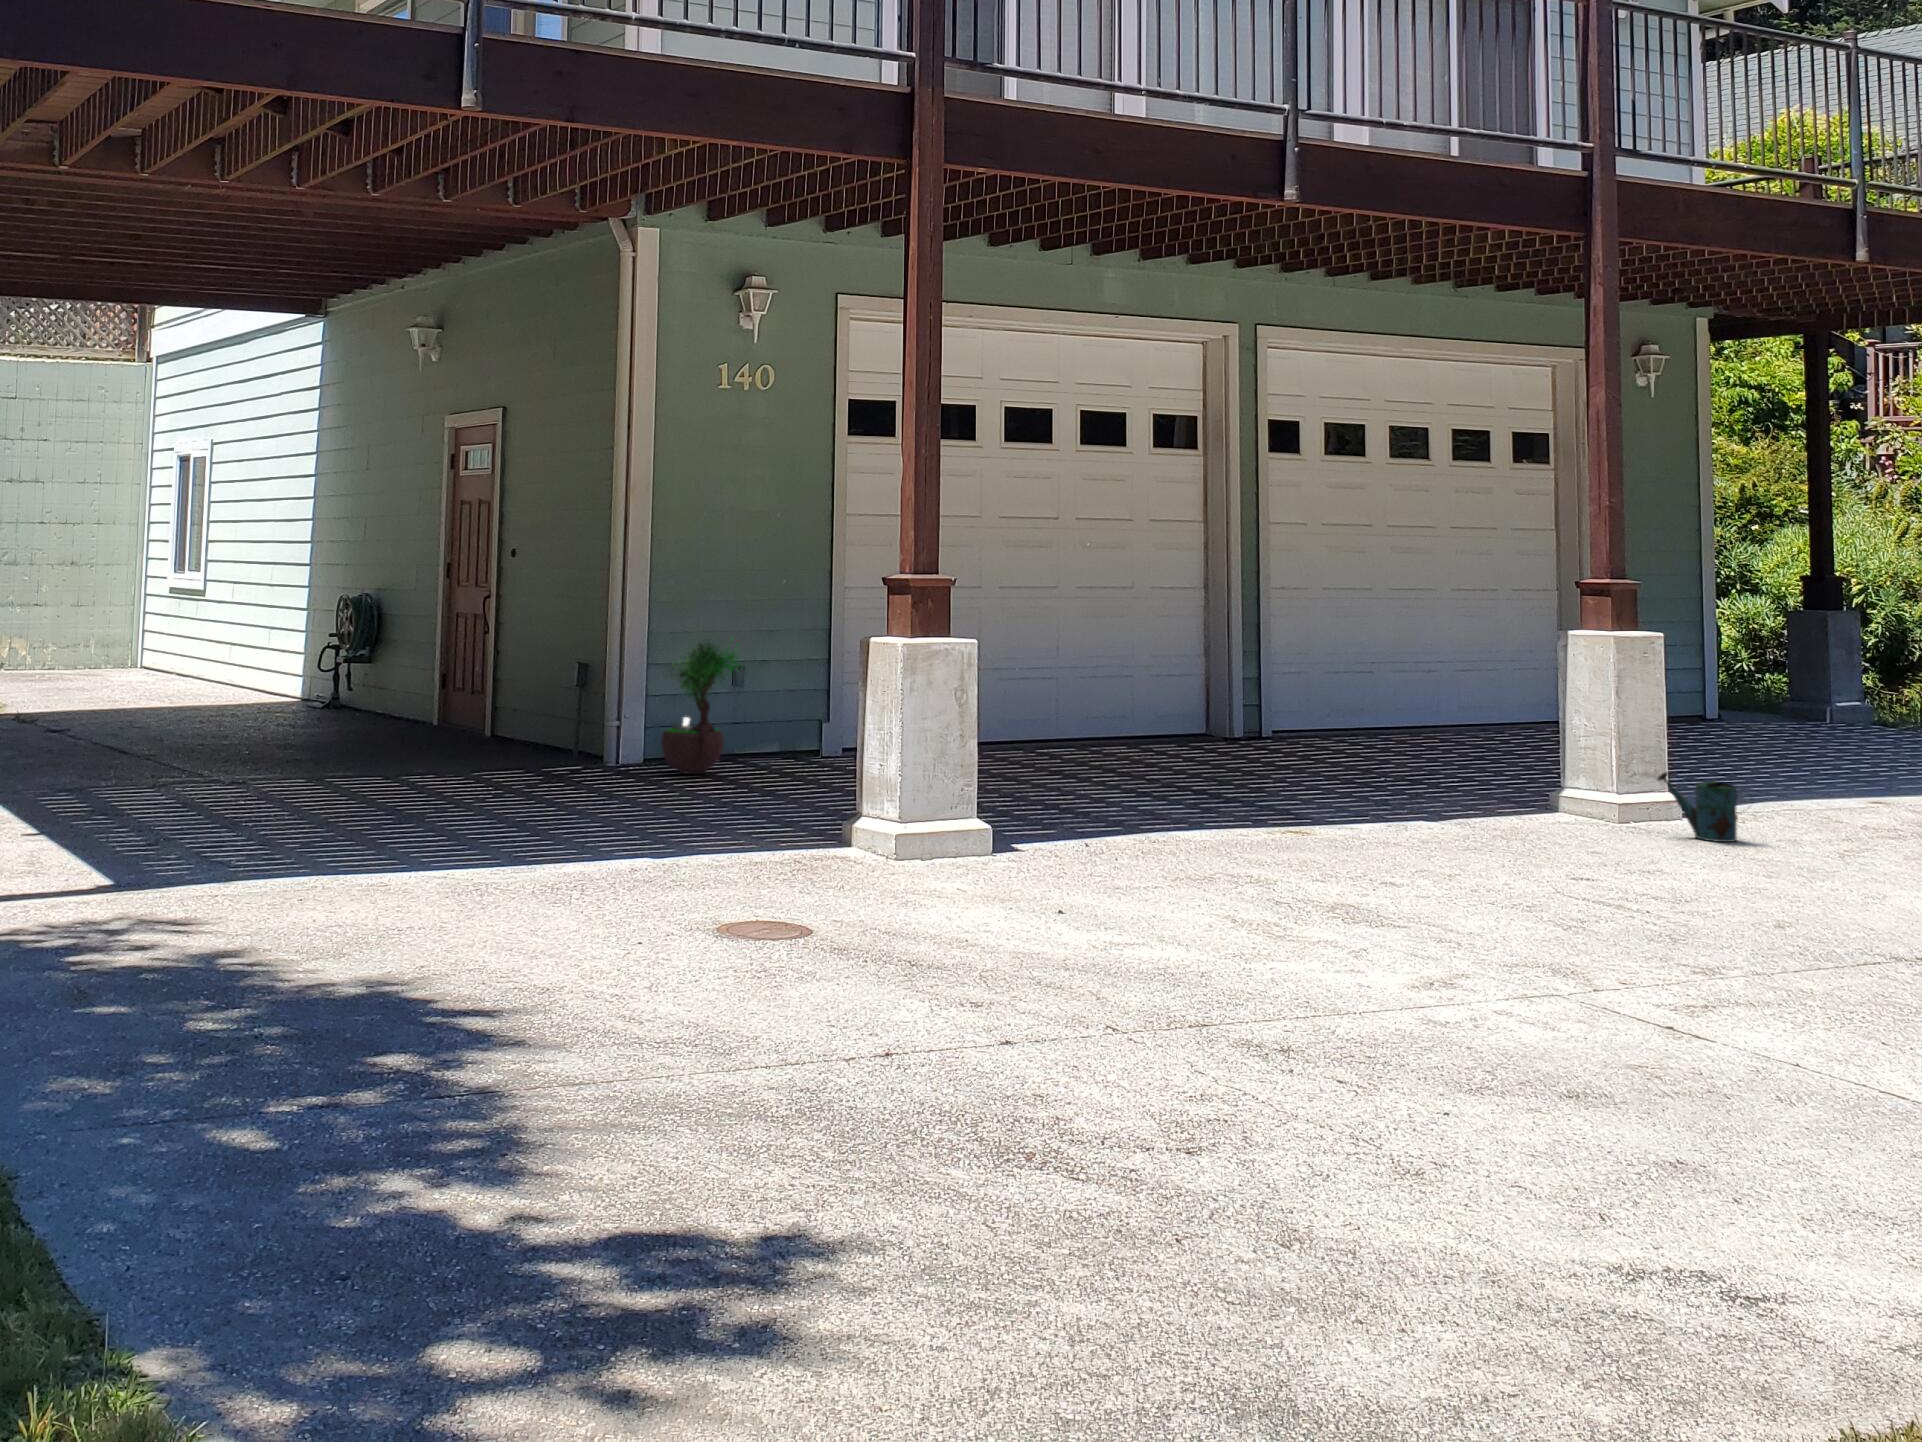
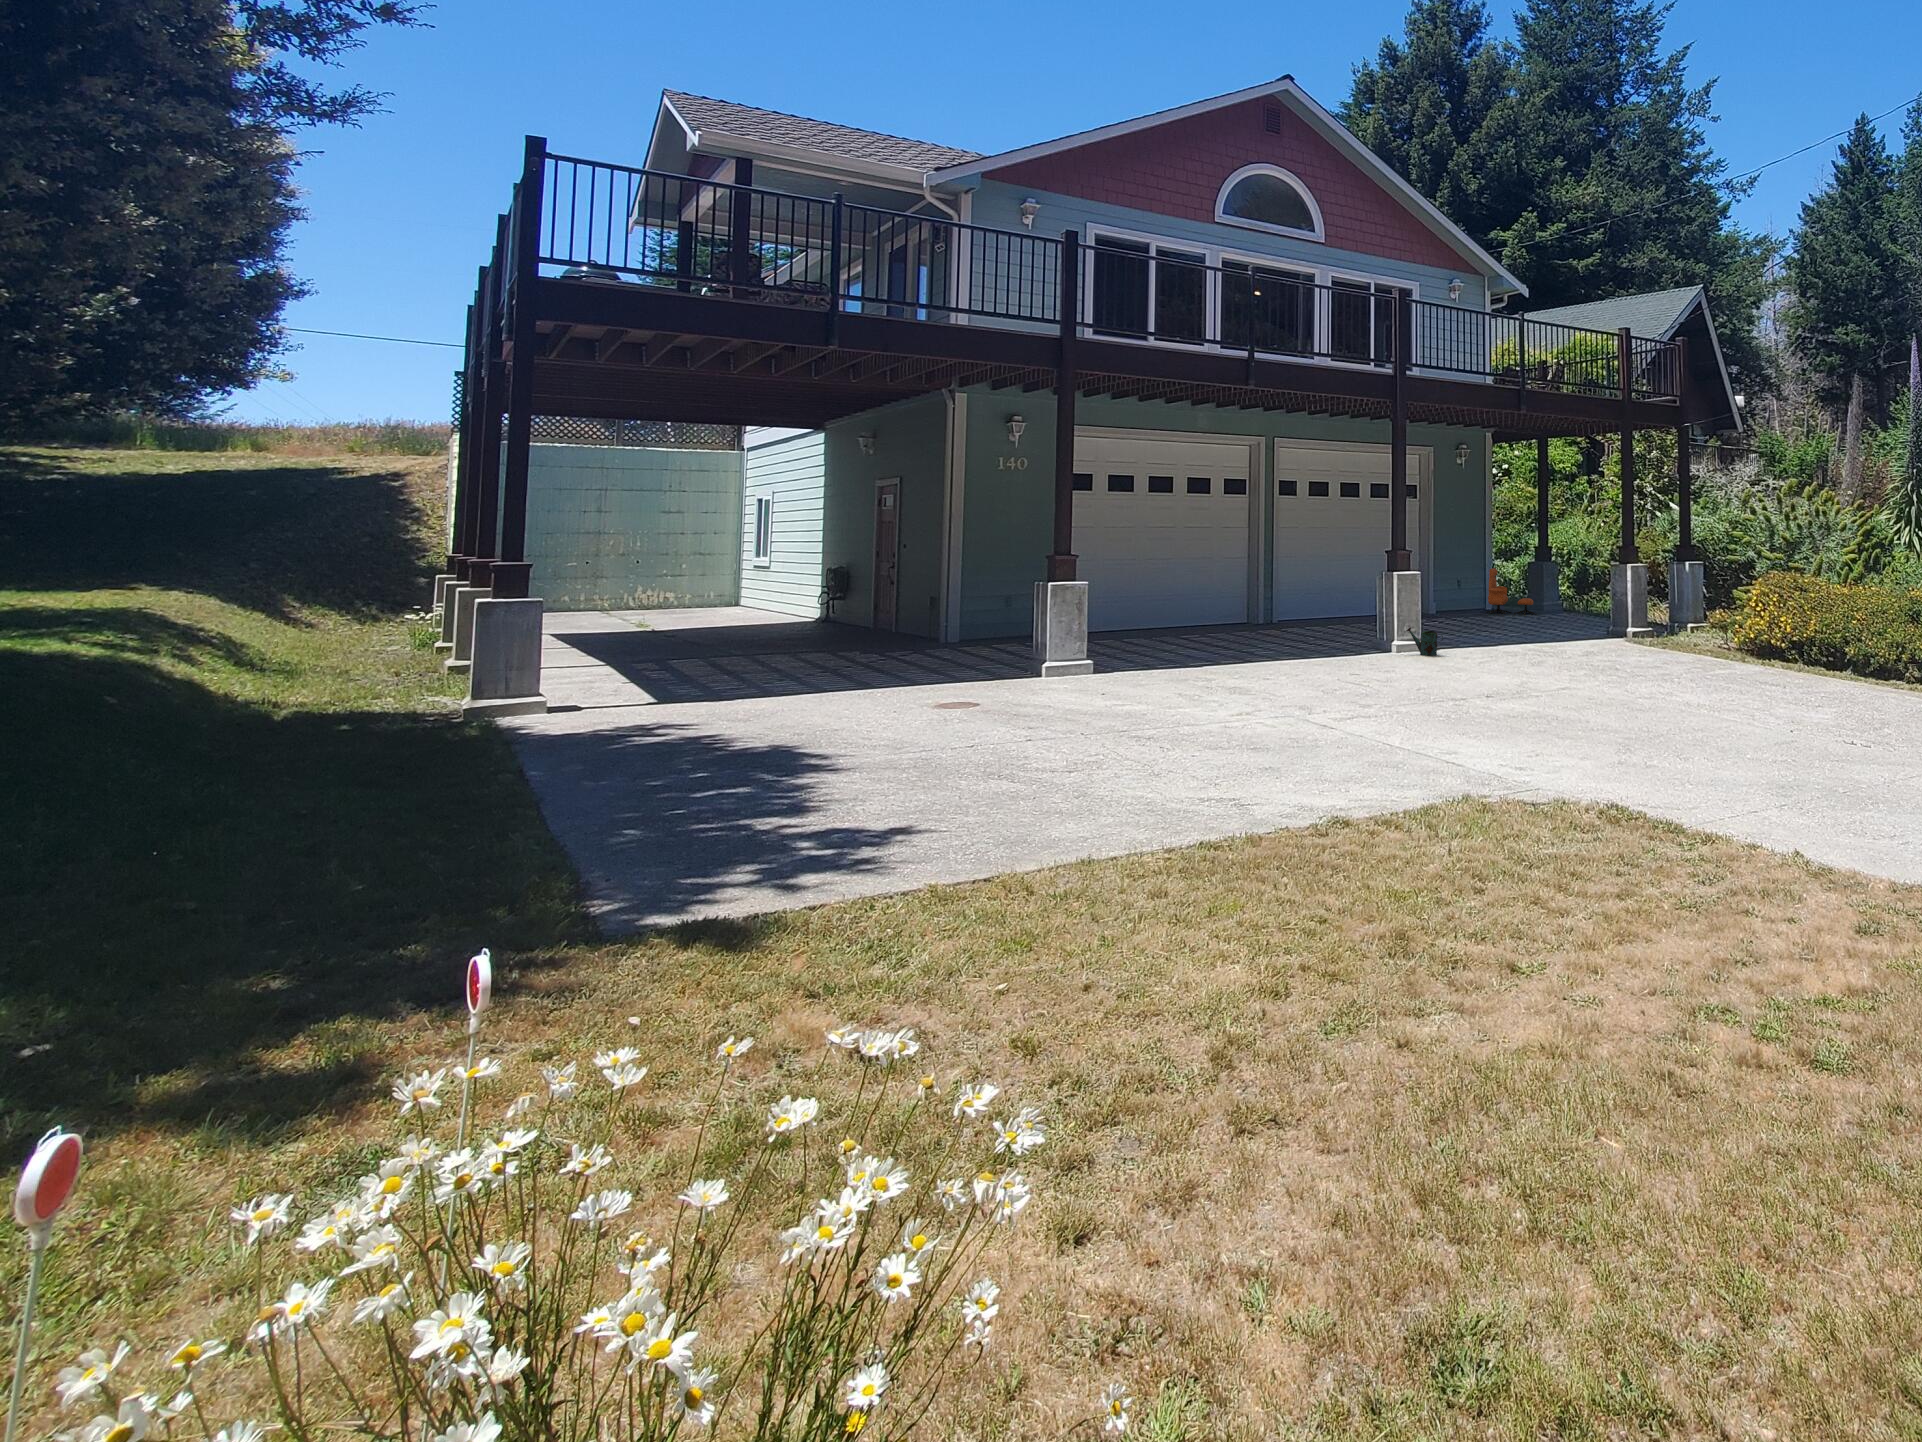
lounge chair: none [1685,633,1812,742] -> present [1486,568,1536,615]
potted tree: present [661,638,738,774] -> none [969,577,1011,644]

